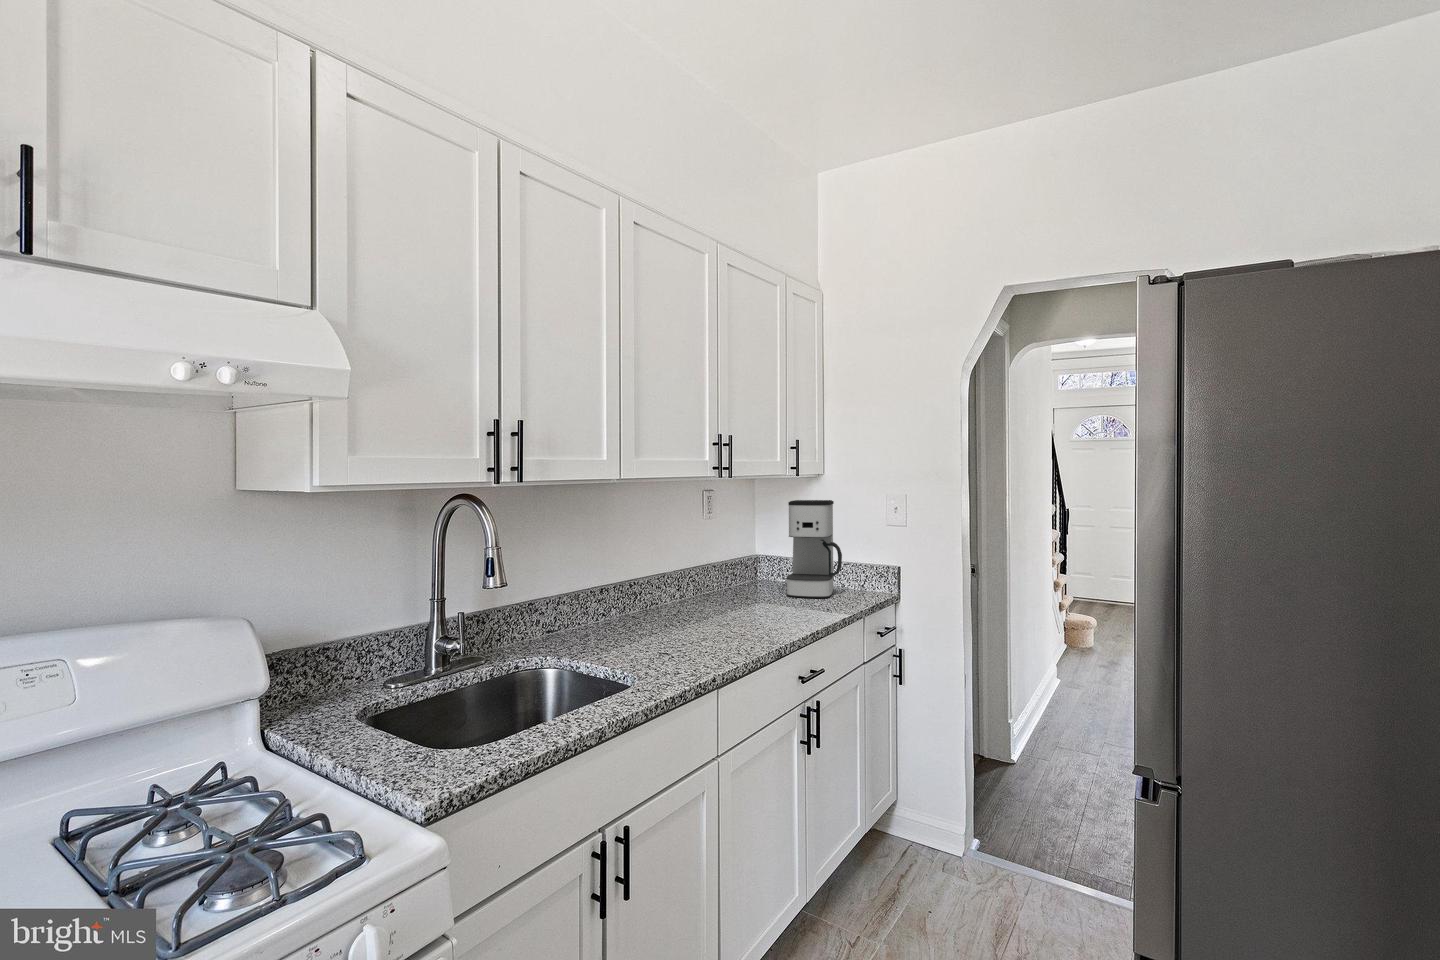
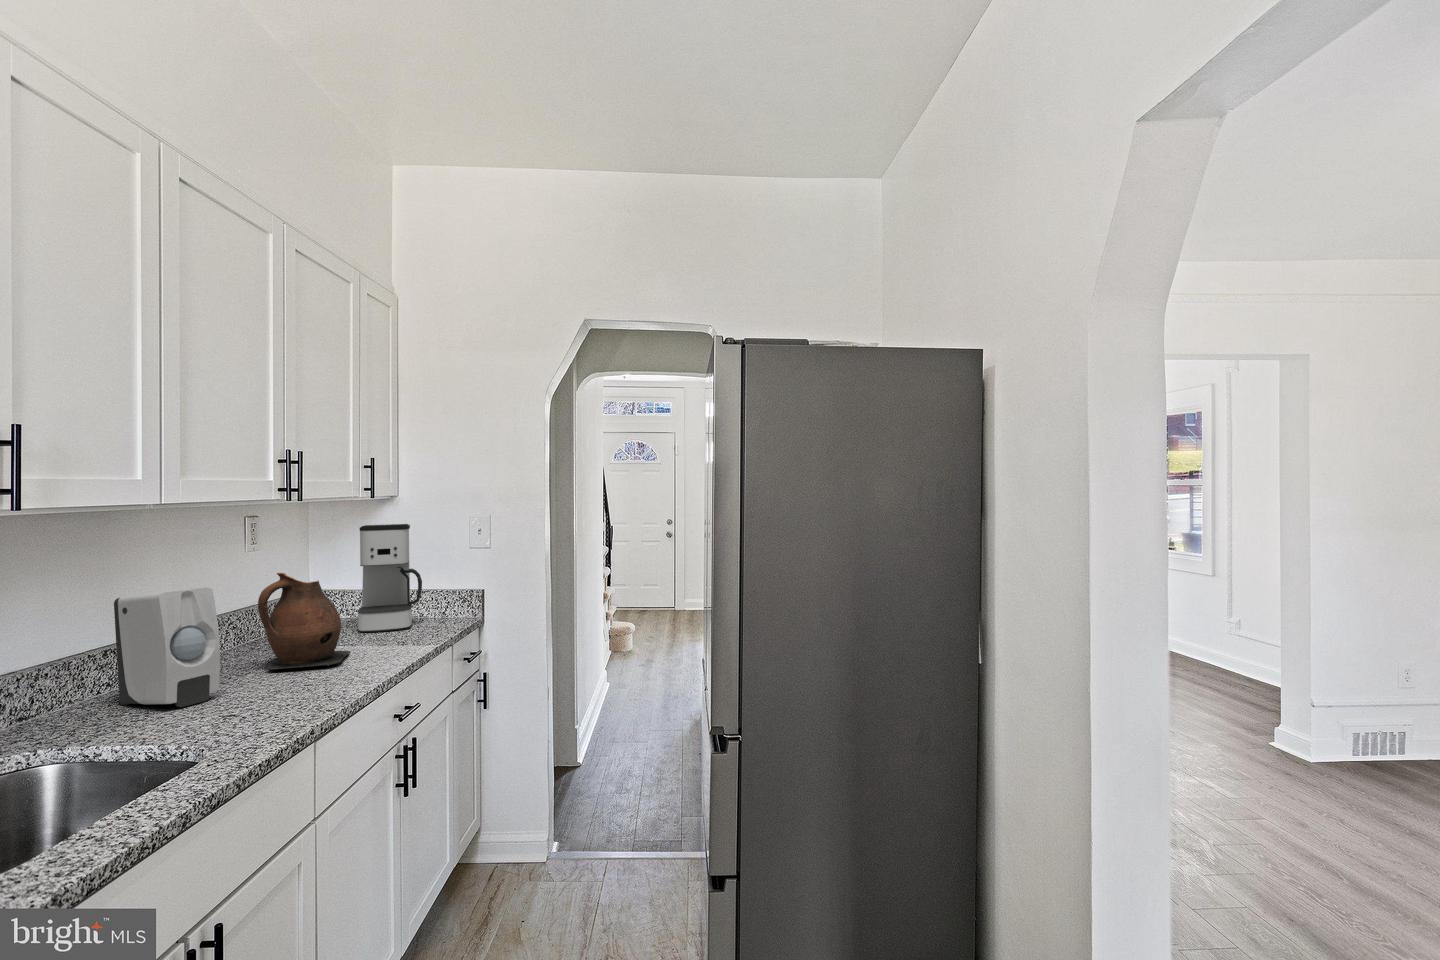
ceramic pitcher: none [700,538,772,624] -> present [258,573,351,670]
soap dispenser: none [602,547,665,641] -> present [114,587,220,707]

